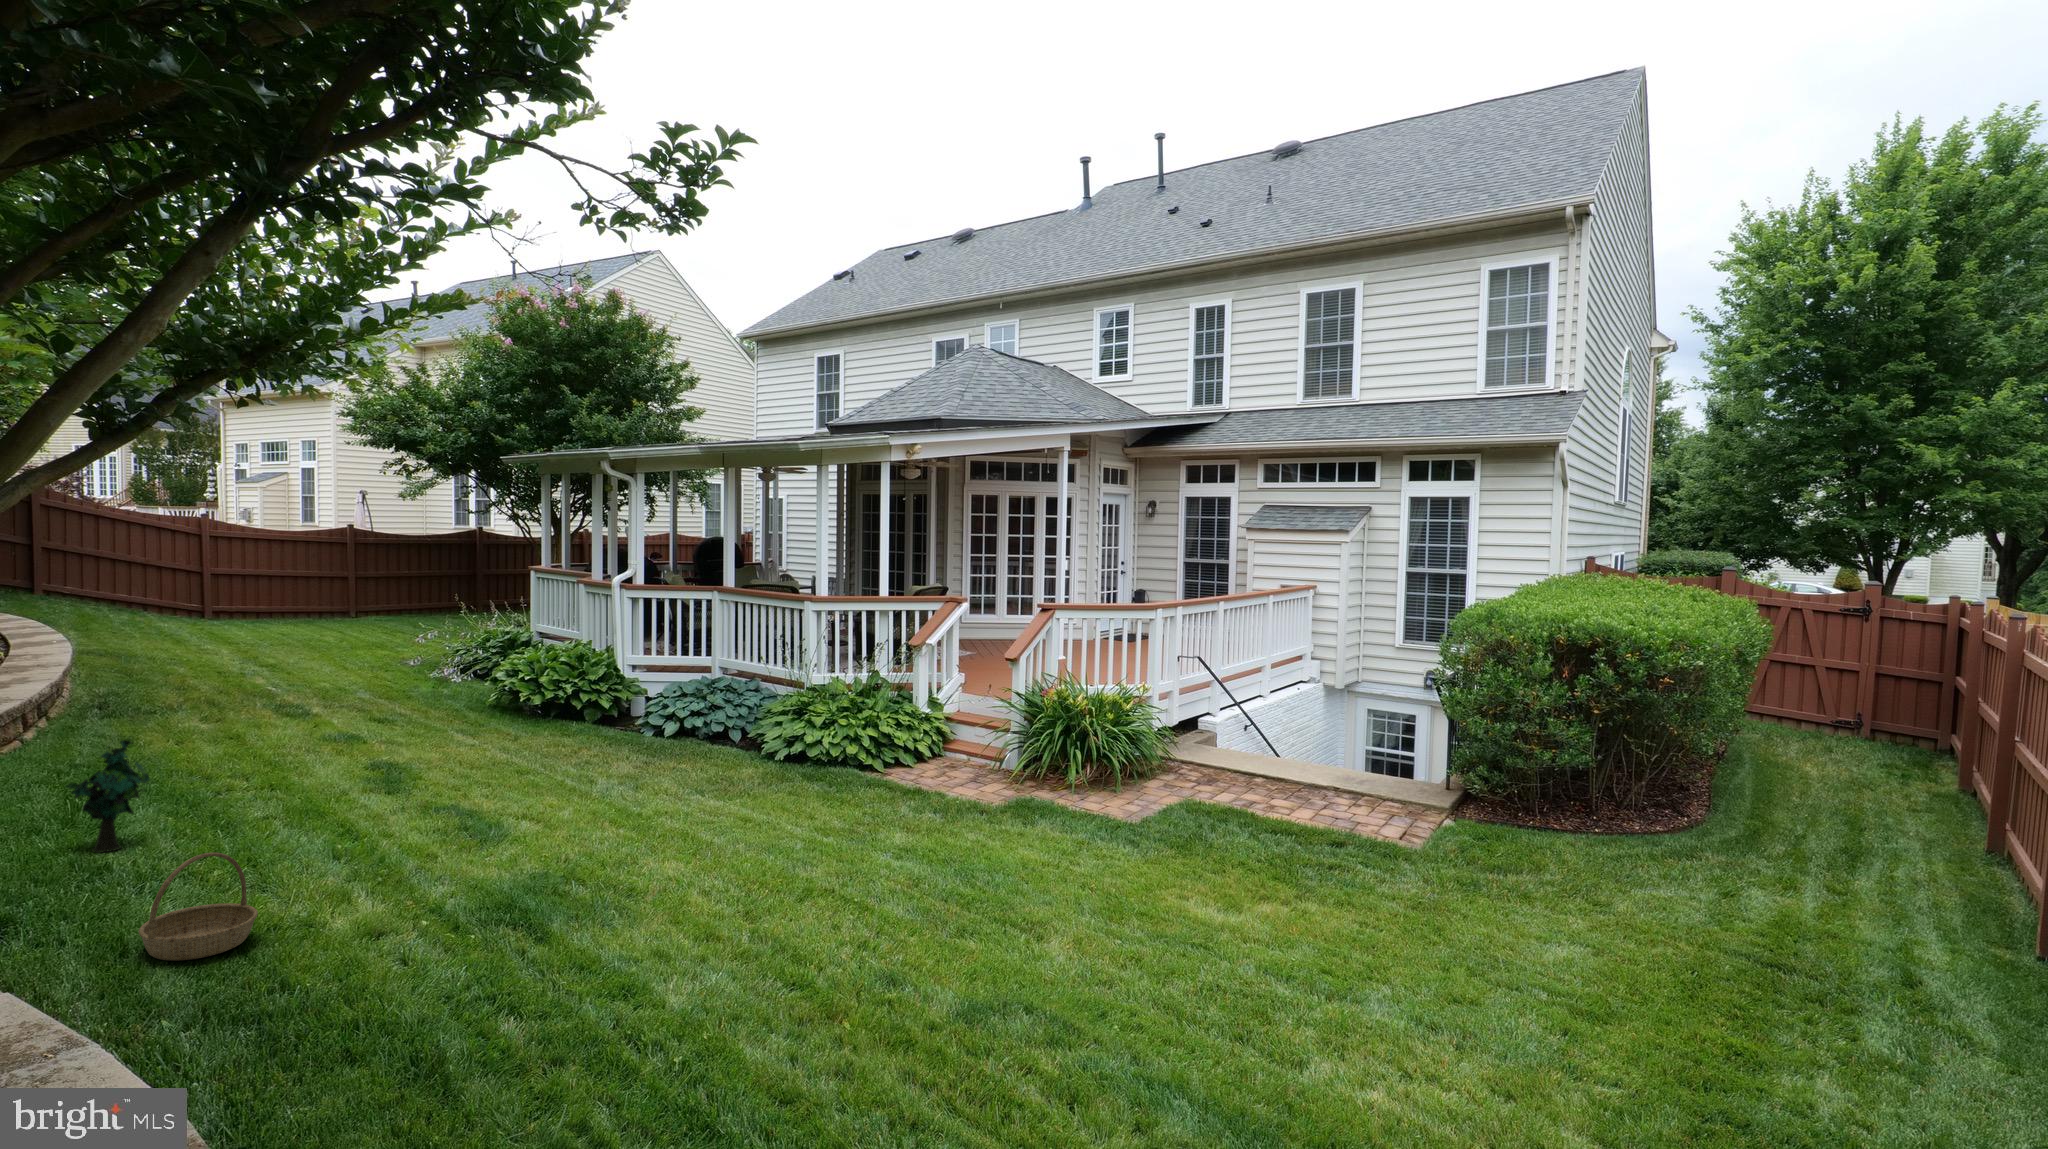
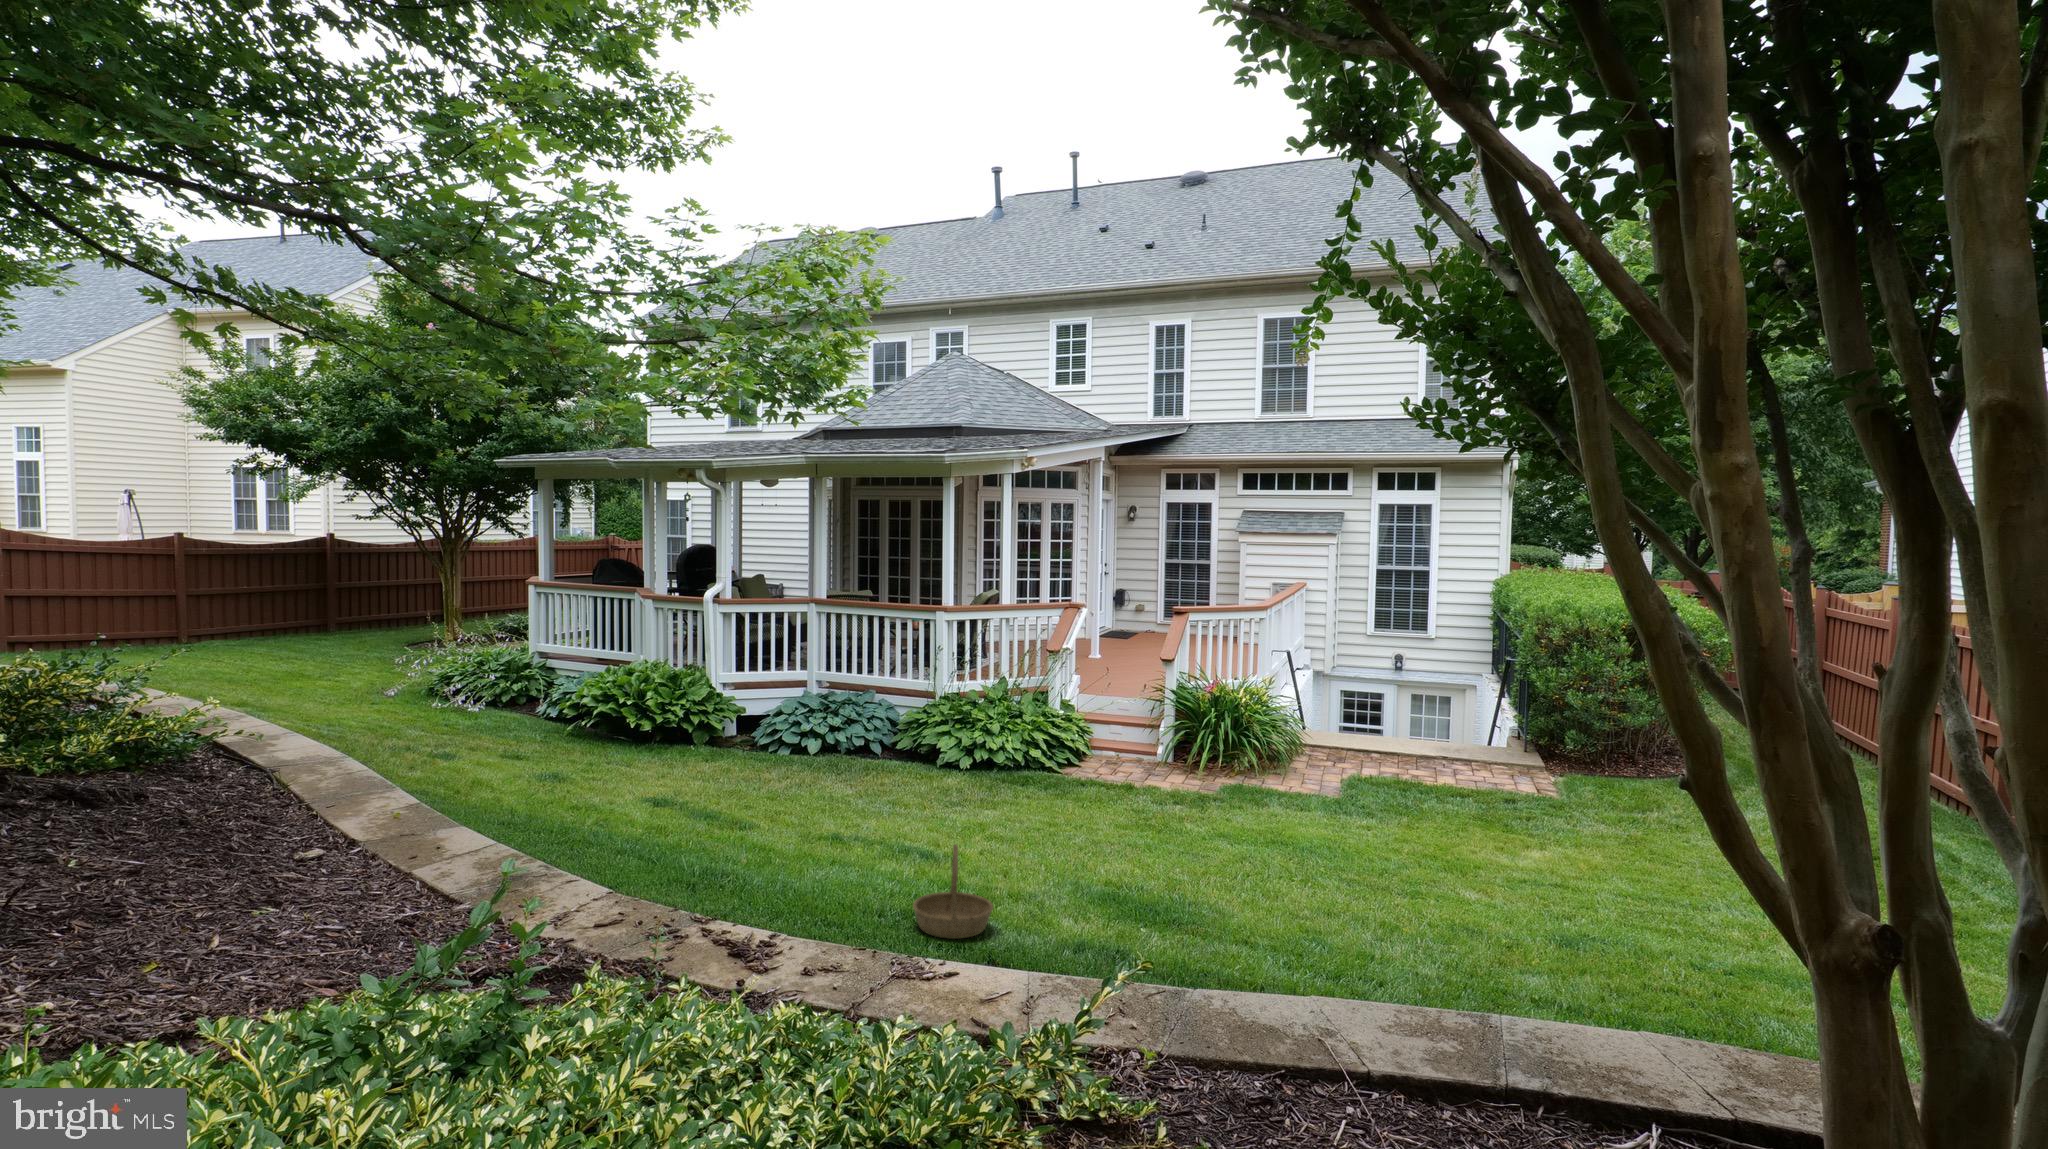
decorative plant: present [66,740,150,853] -> none [645,764,701,877]

